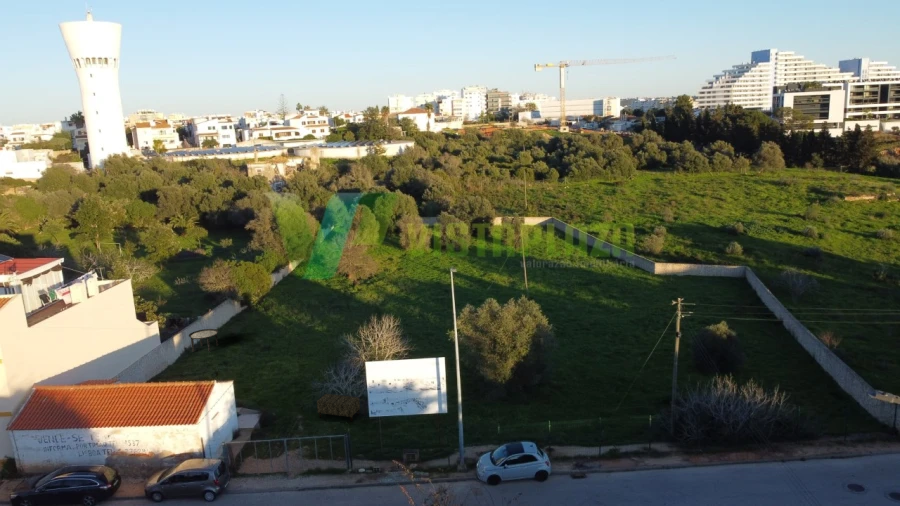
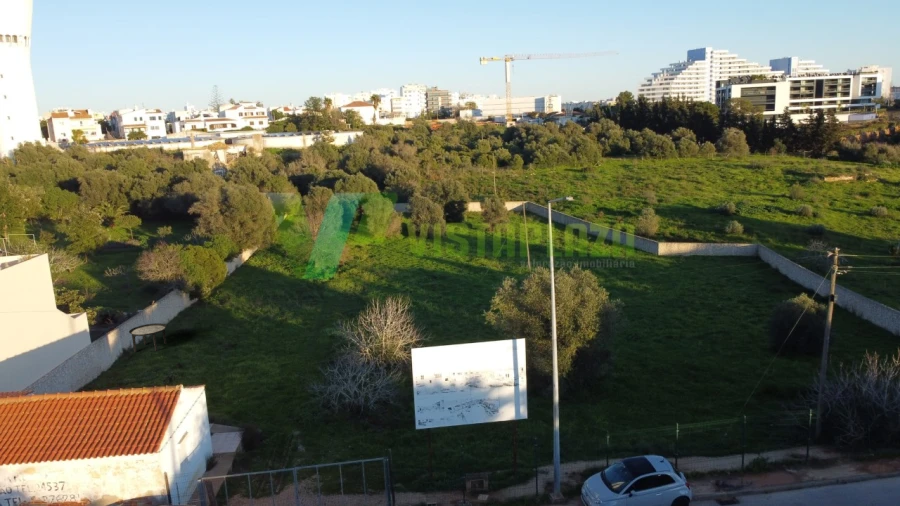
bench: present [317,394,360,421] -> none [311,394,366,428]

